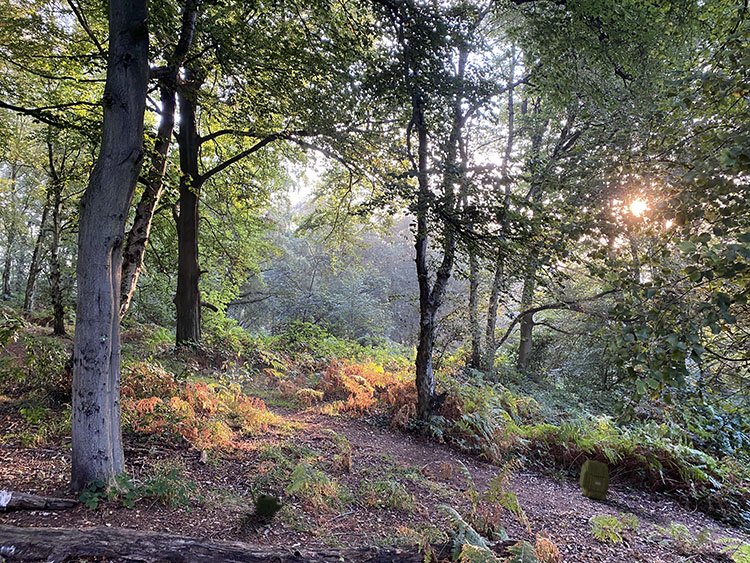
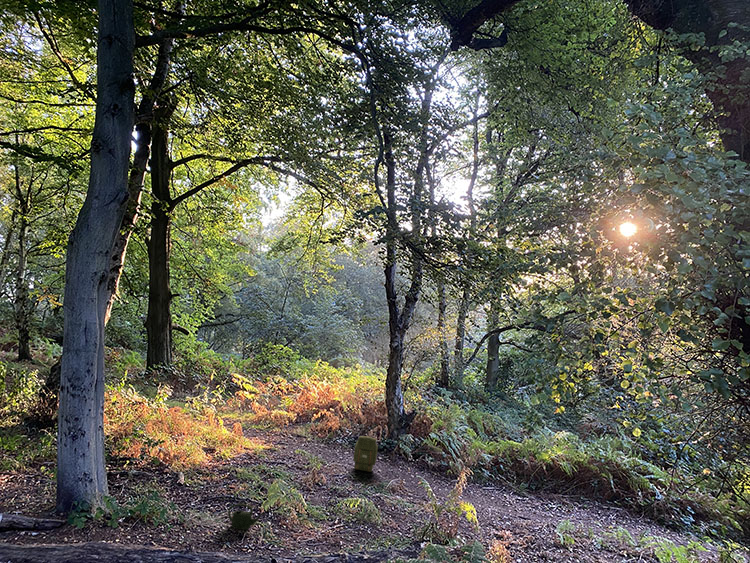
backpack: present [580,460,610,500] -> present [353,436,378,472]

